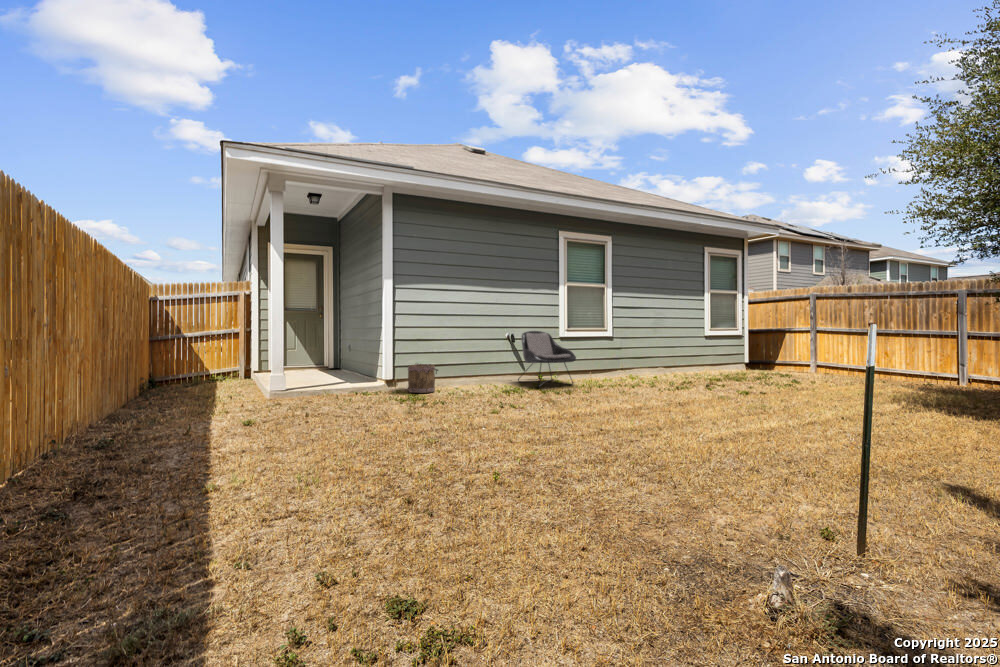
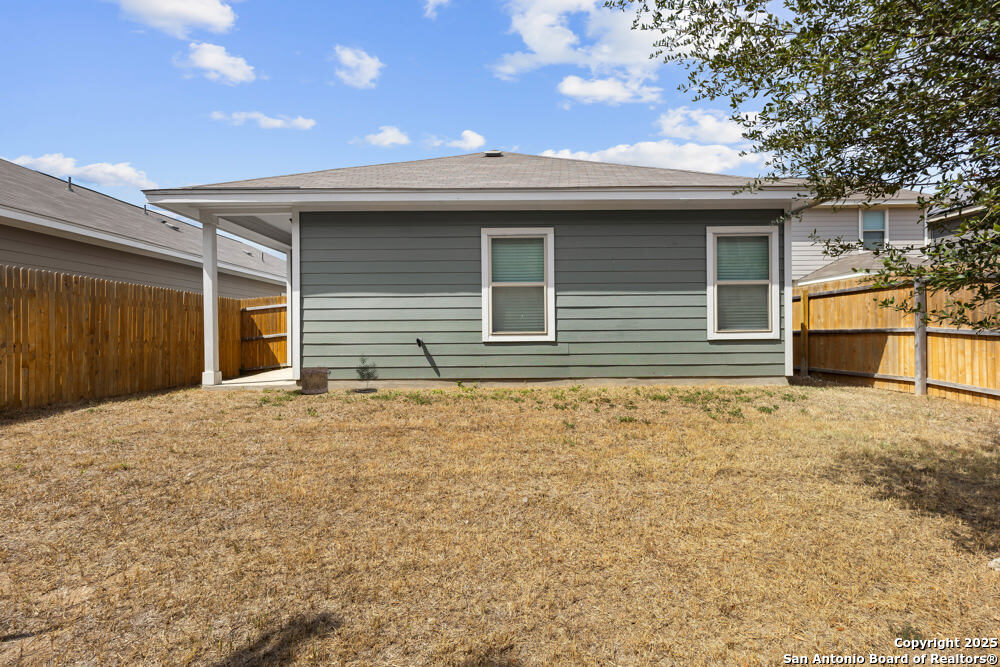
lounge chair: present [518,331,576,388] -> none [414,336,469,395]
potted tree: none [460,348,482,389] -> present [356,358,378,393]

